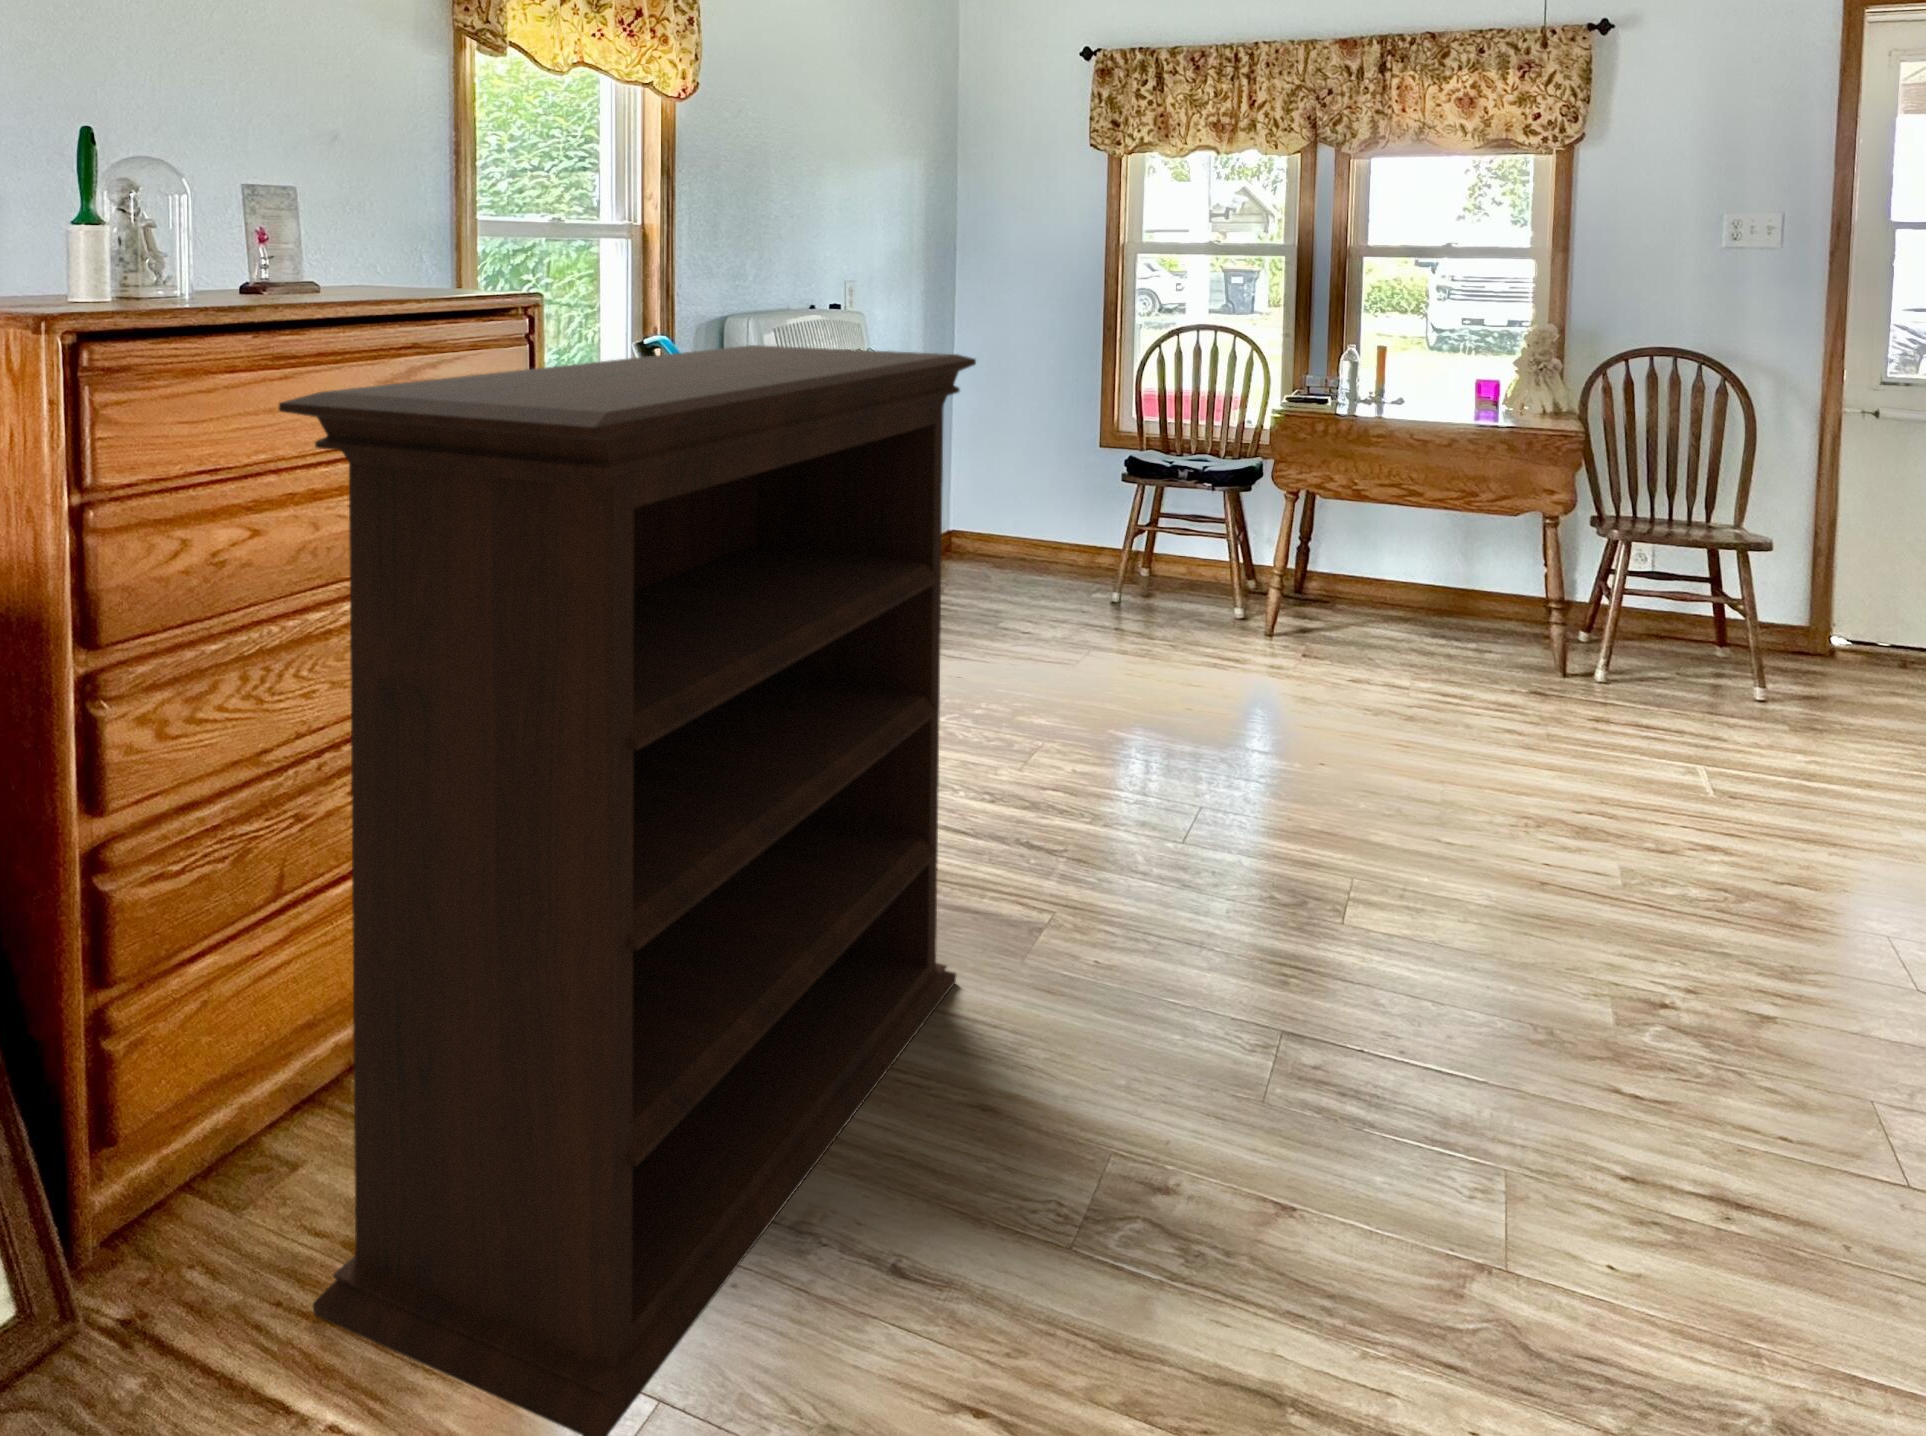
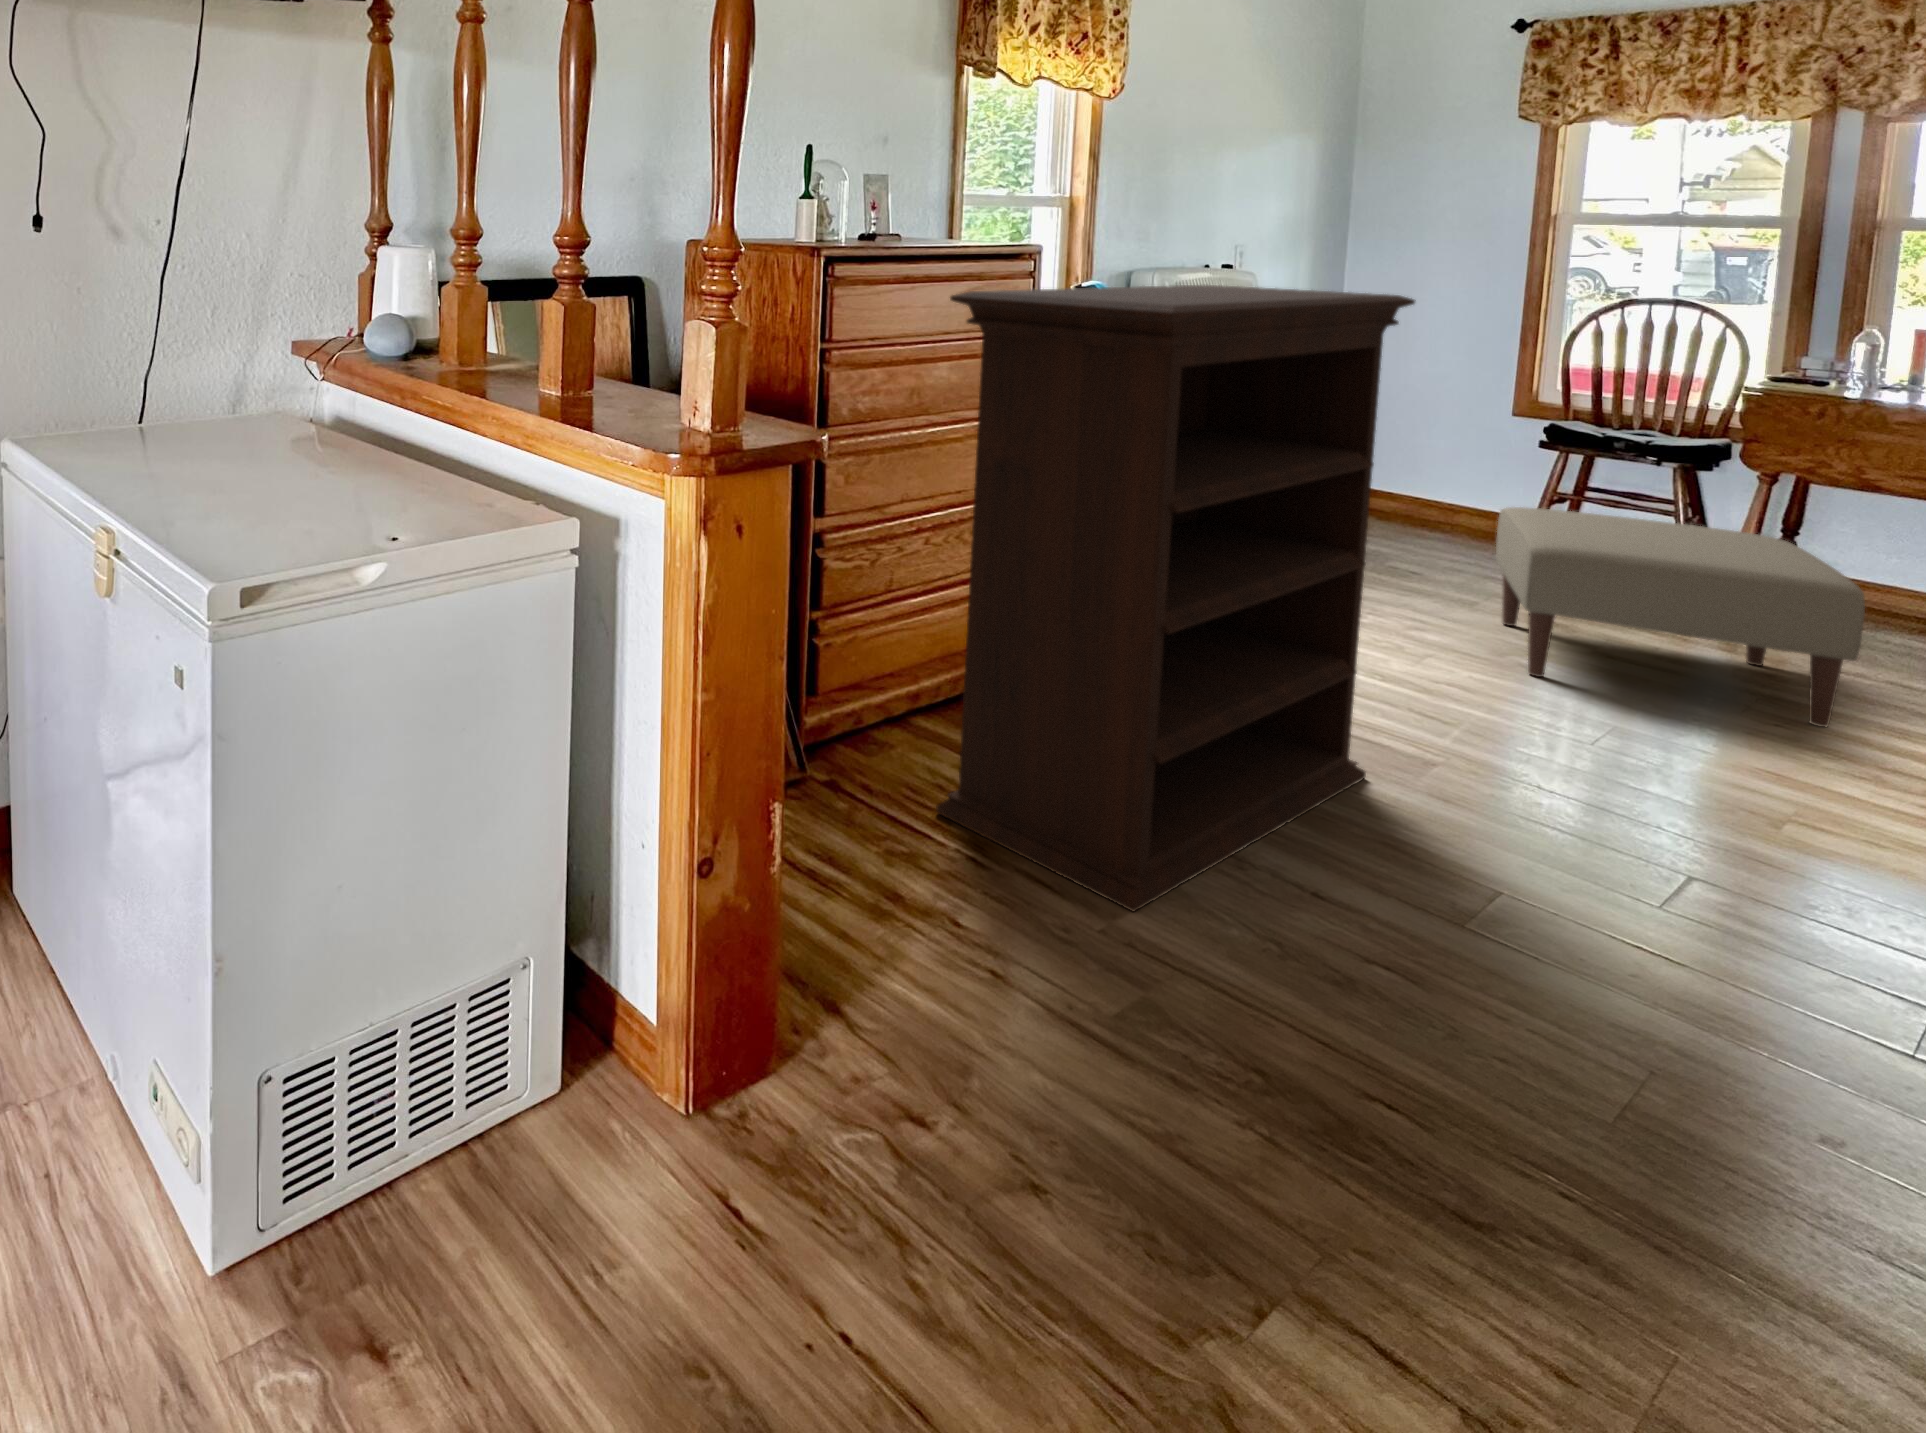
ottoman: none [1090,558,1368,760] -> present [1496,507,1865,727]

